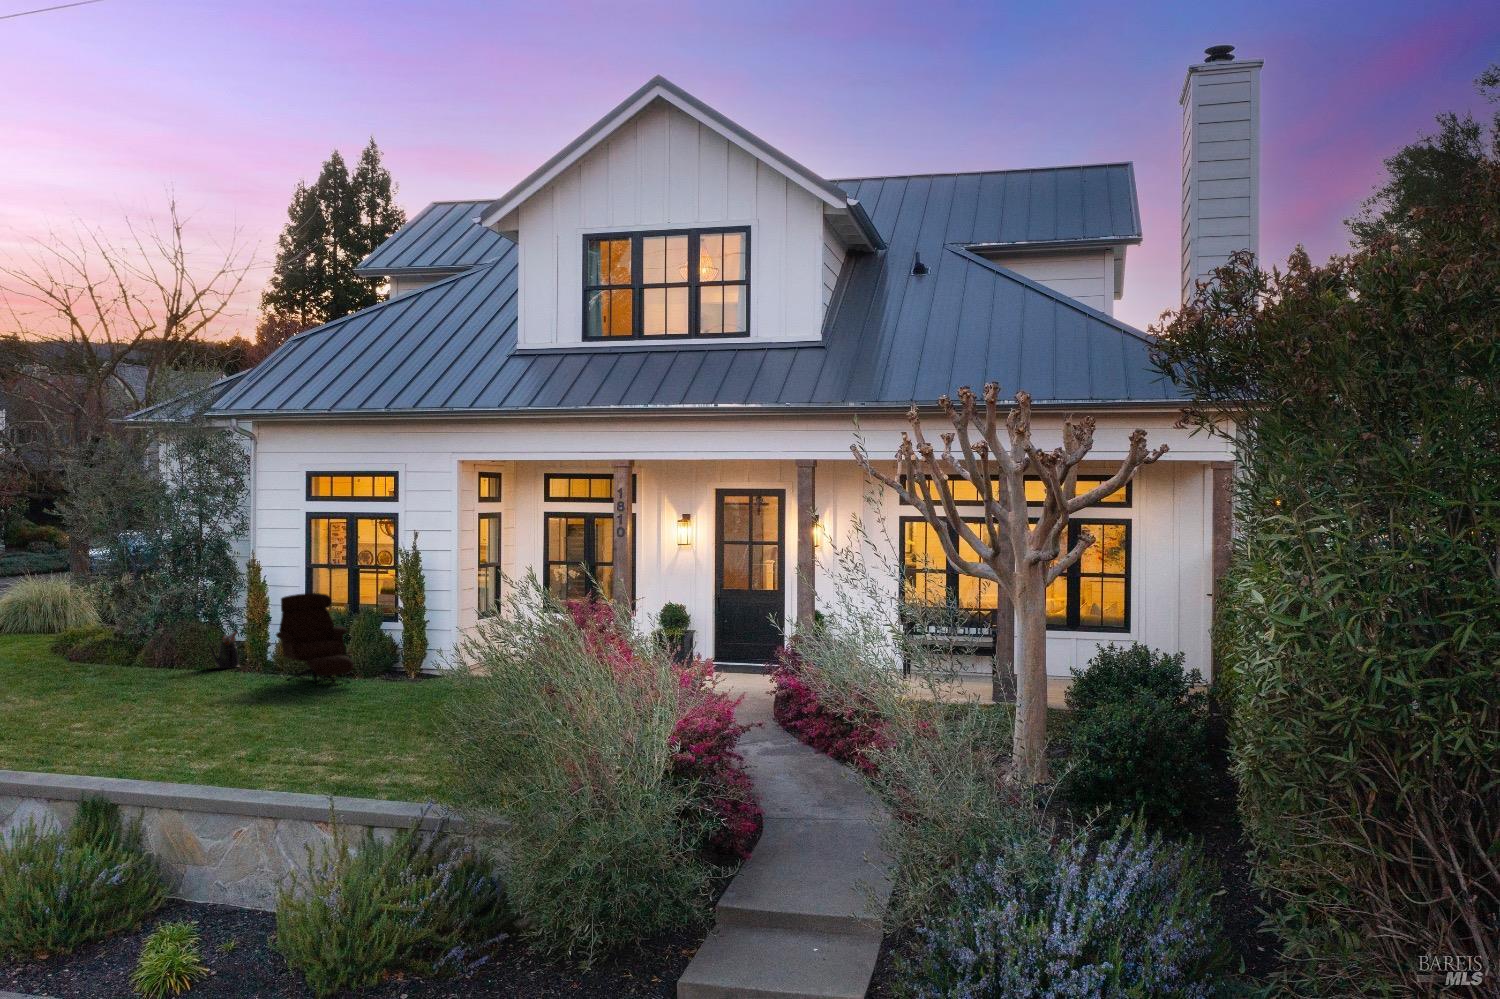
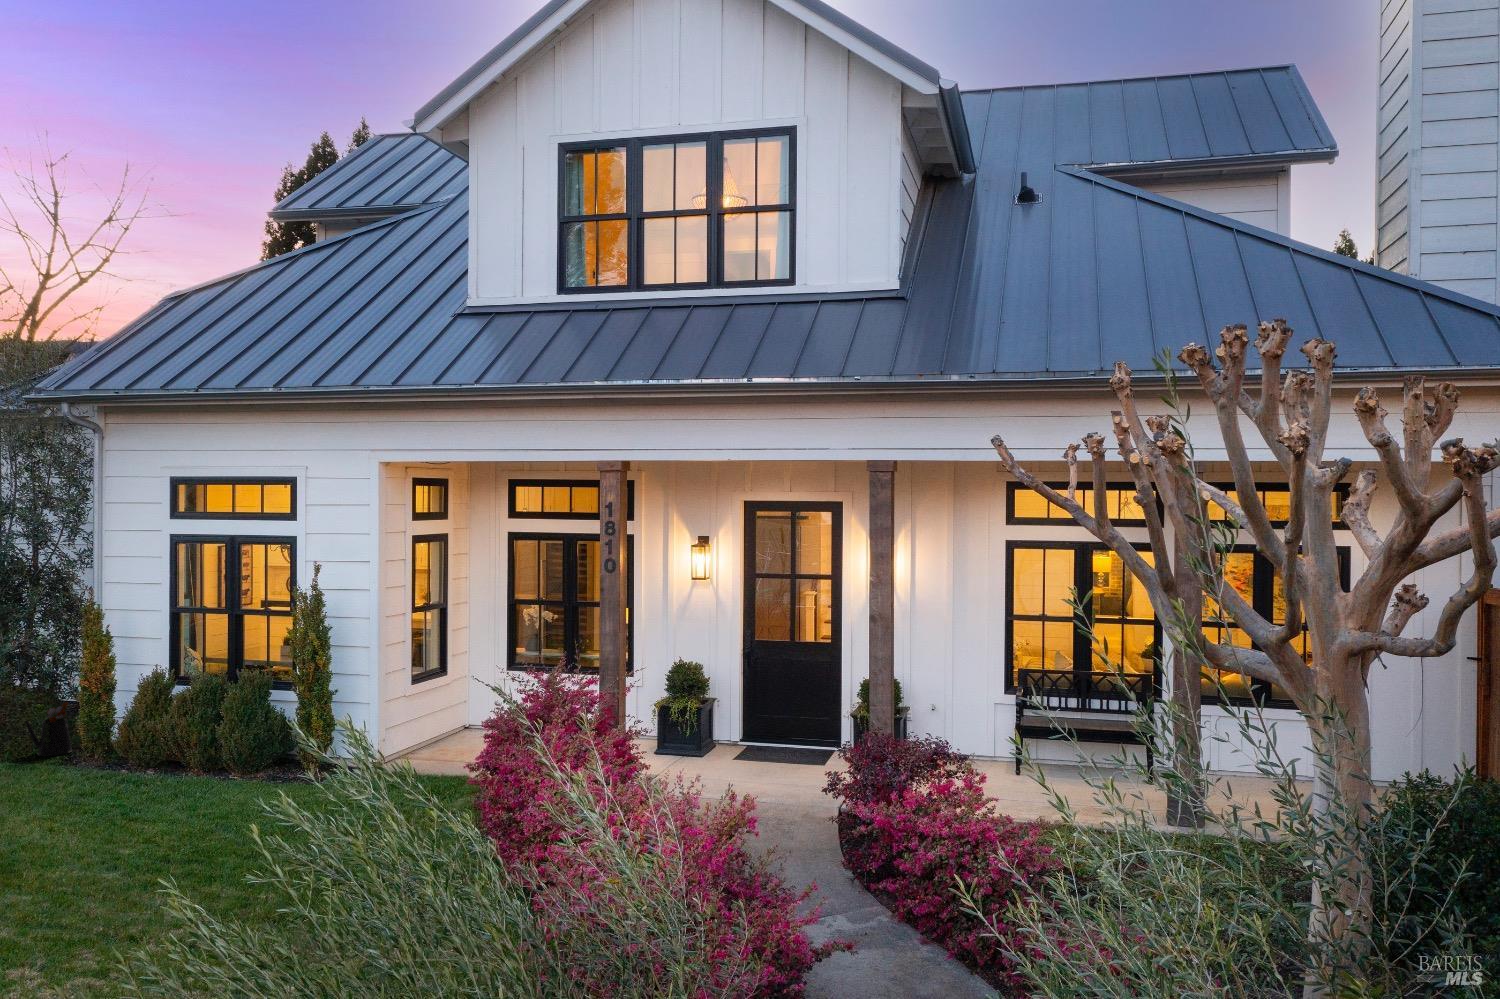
lounge chair: present [276,593,354,685] -> none [106,652,217,797]

